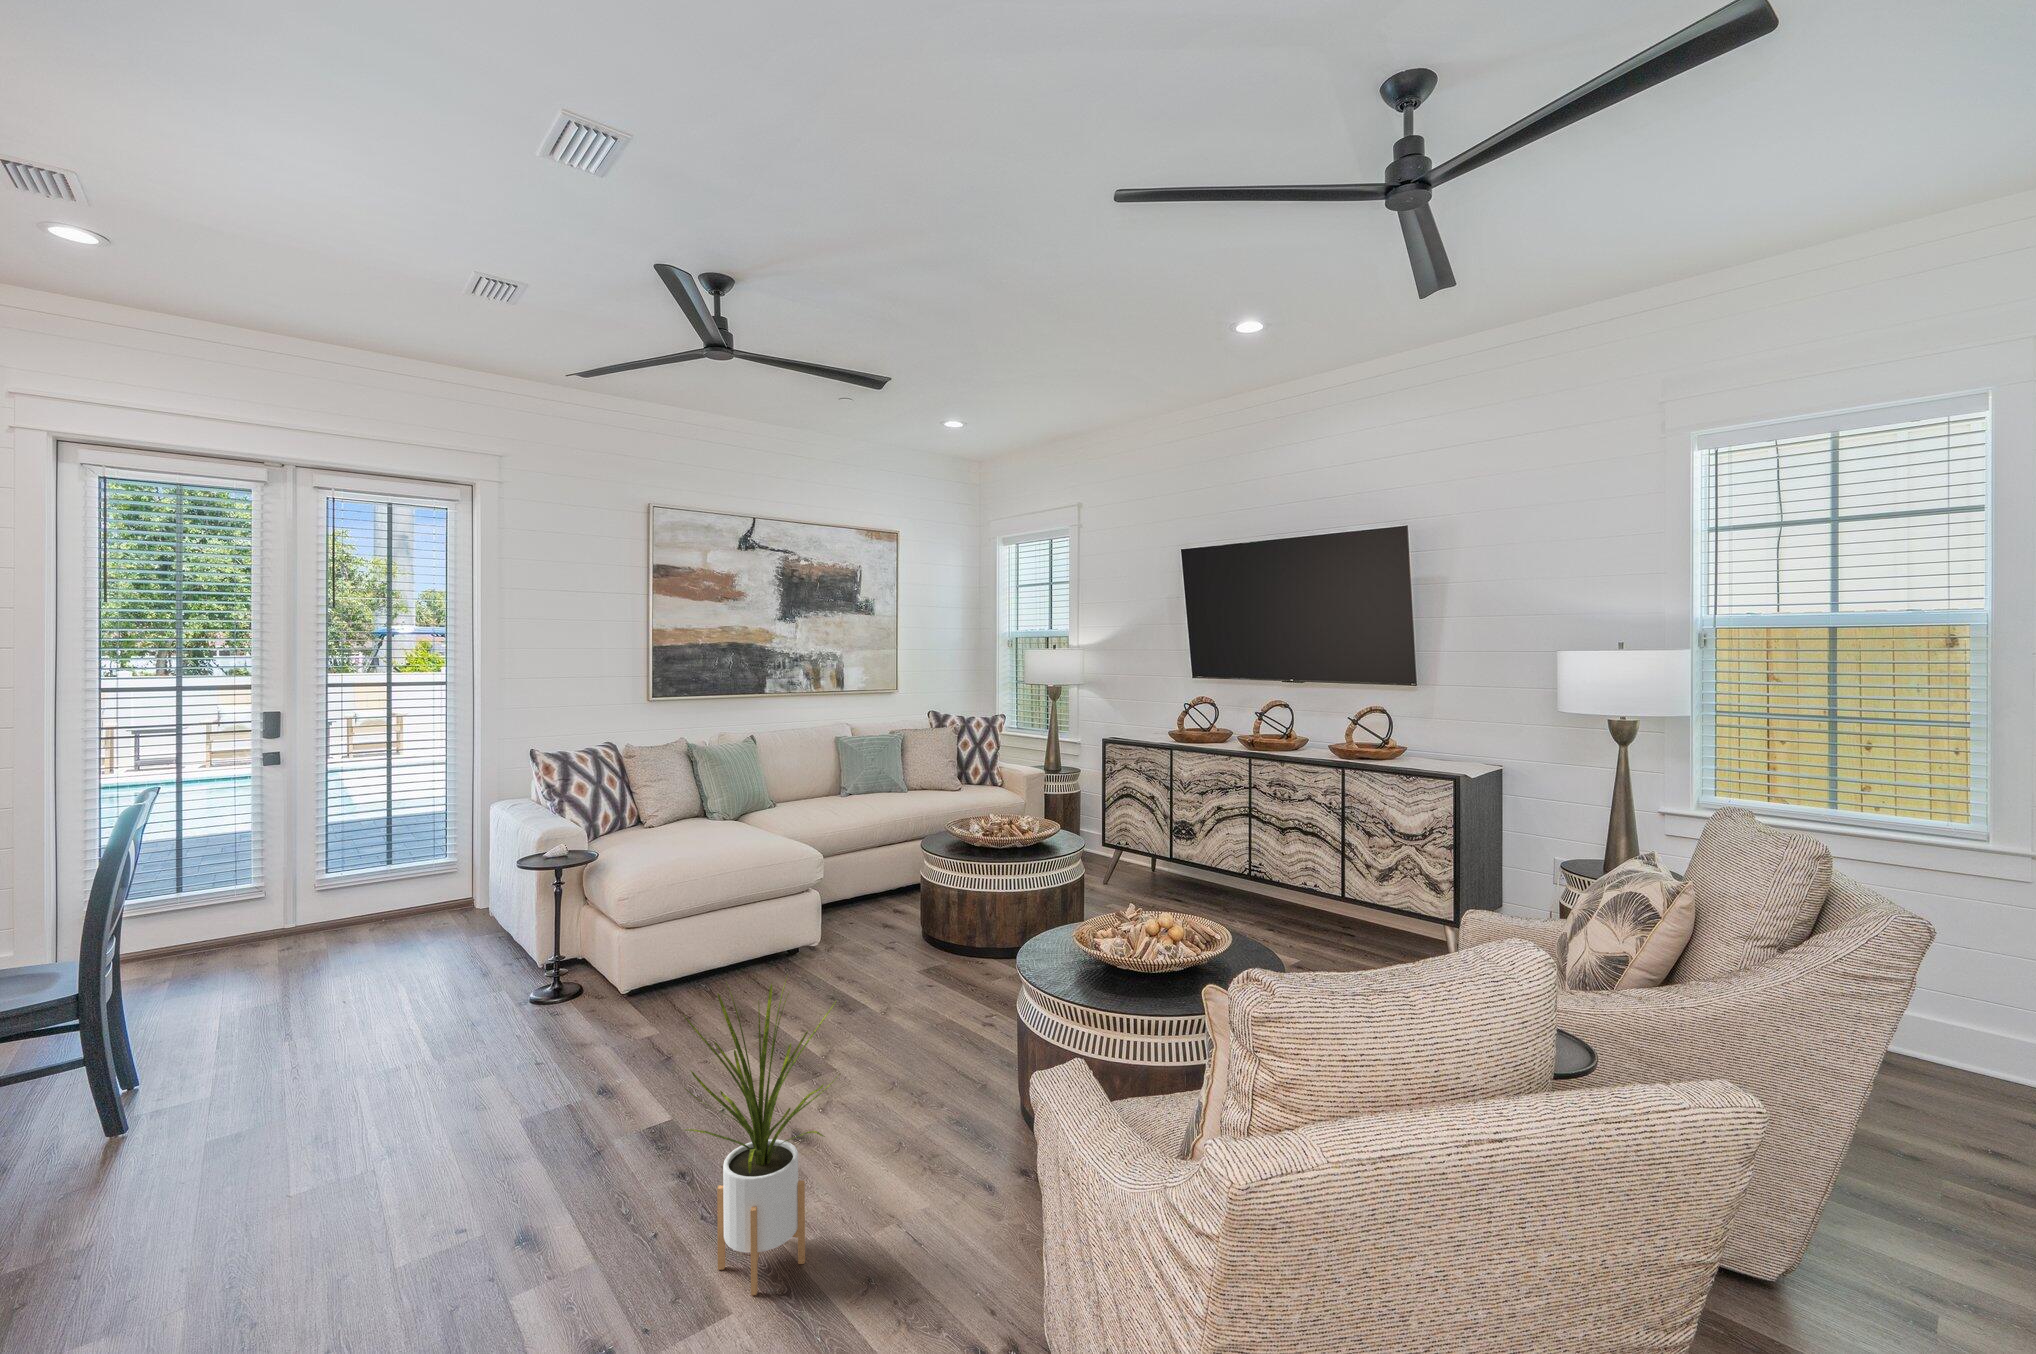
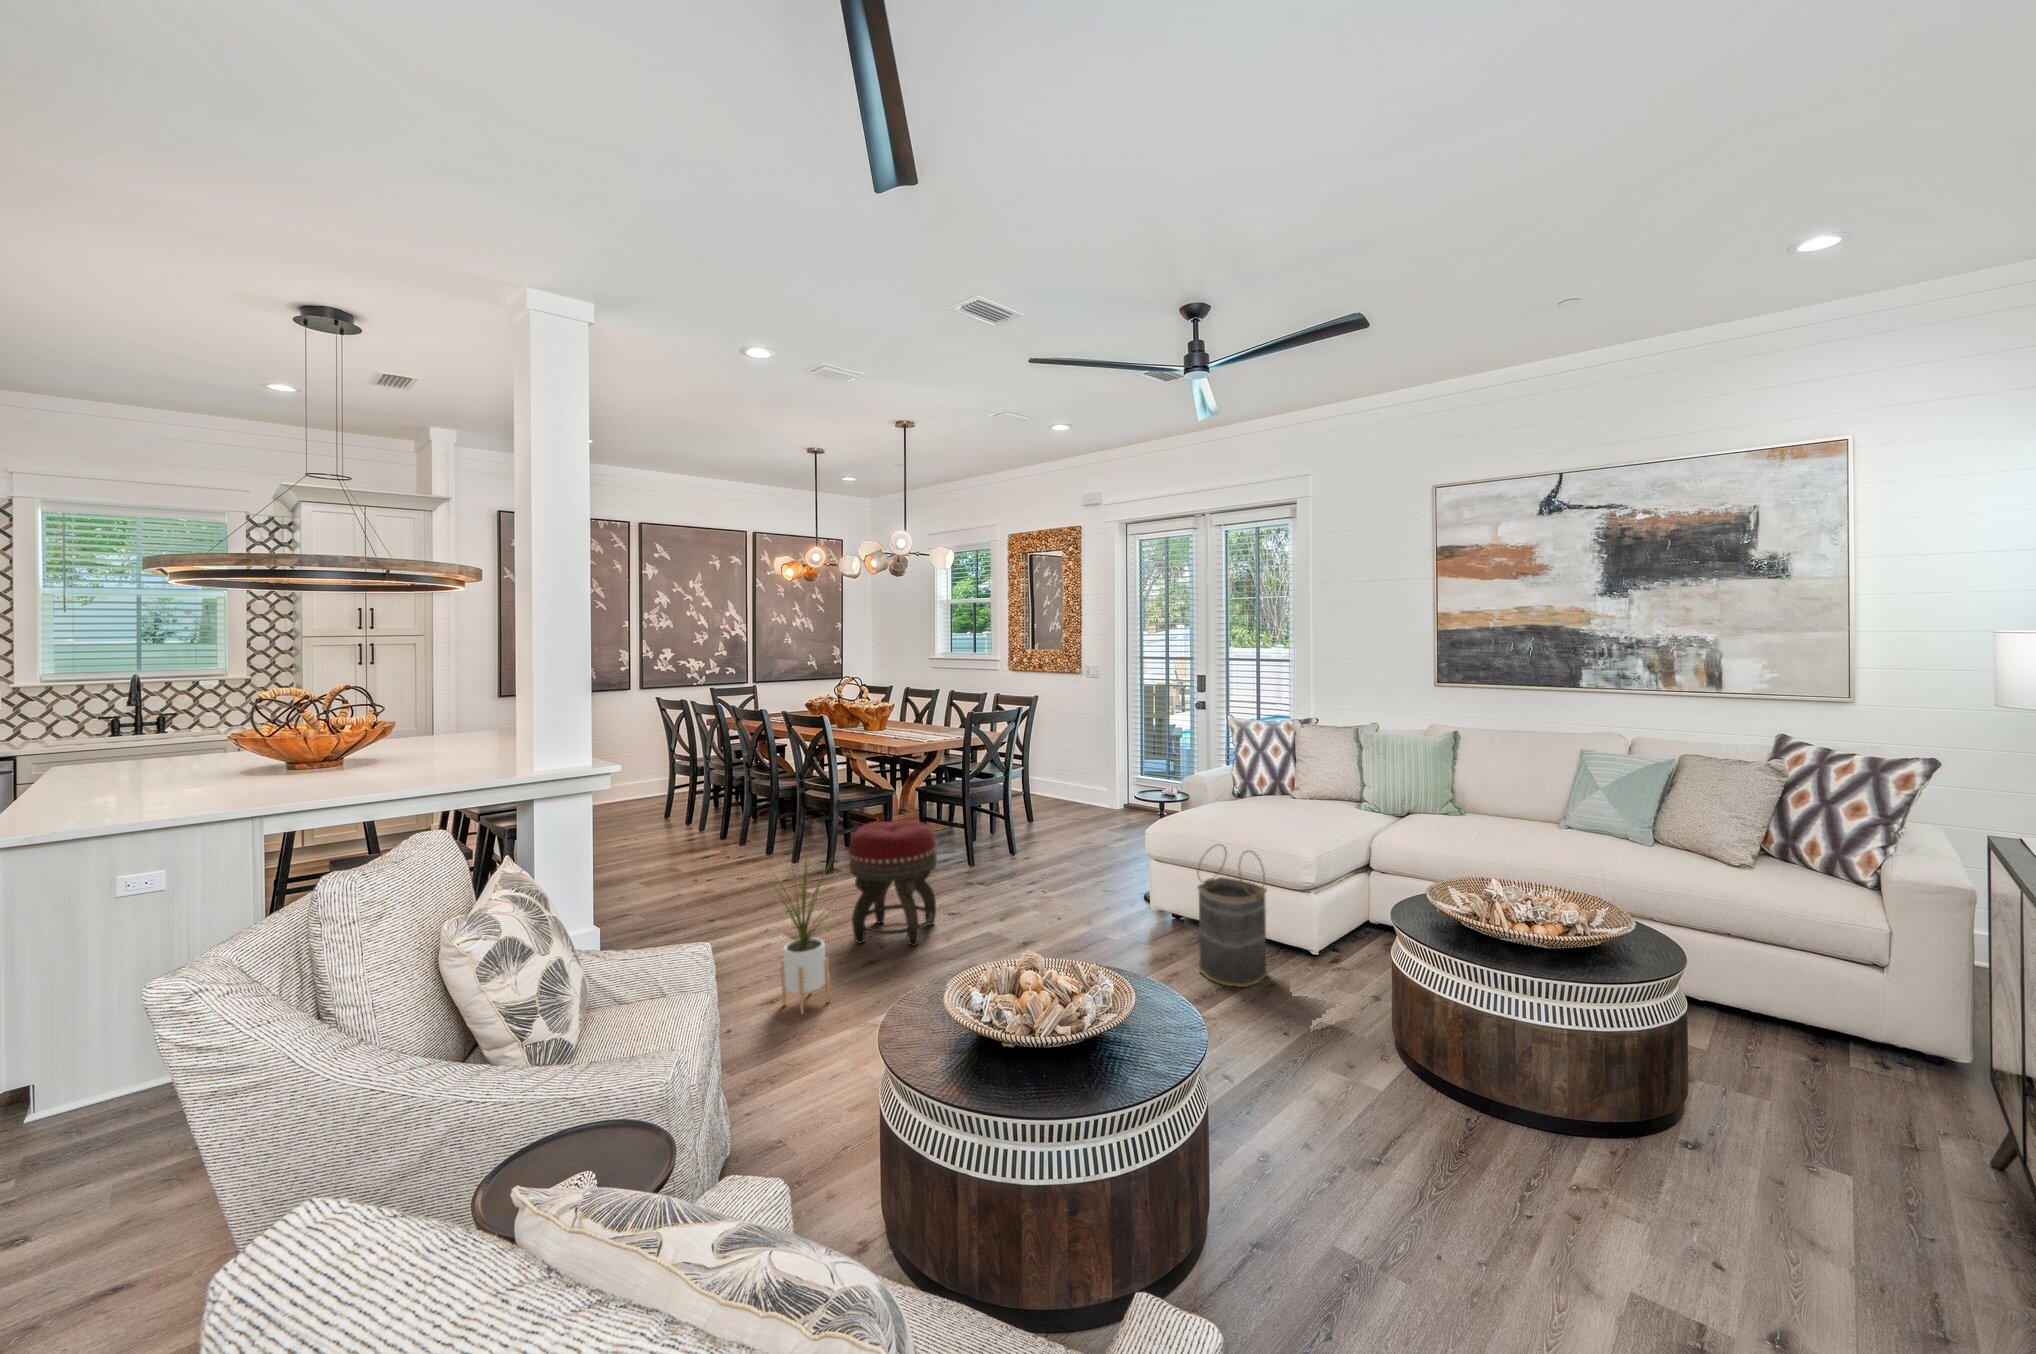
basket: none [808,843,877,985] -> present [1197,845,1268,987]
footstool: none [383,967,590,1246] -> present [848,820,937,946]

